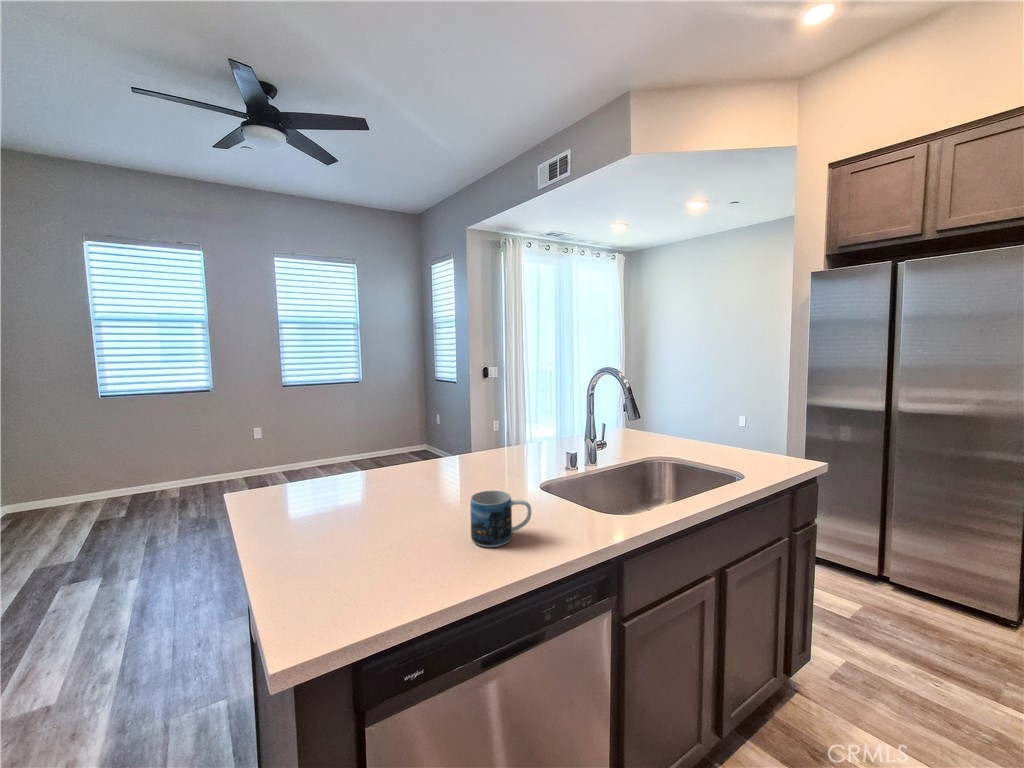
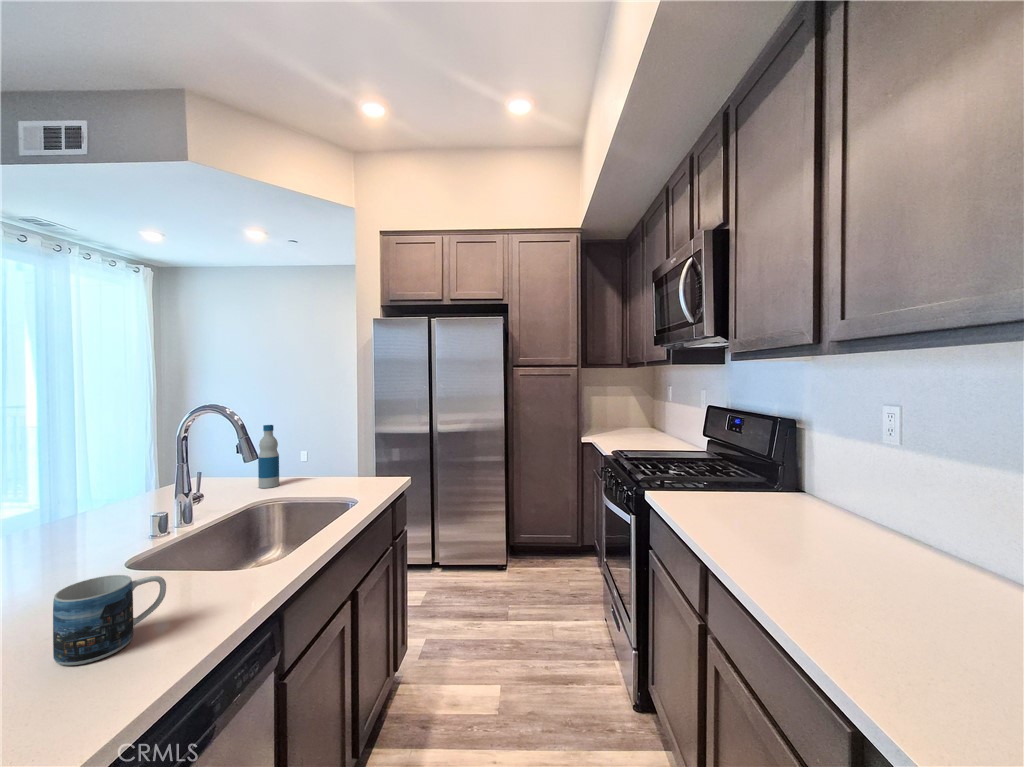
bottle: none [660,388,678,446] -> present [258,425,279,488]

